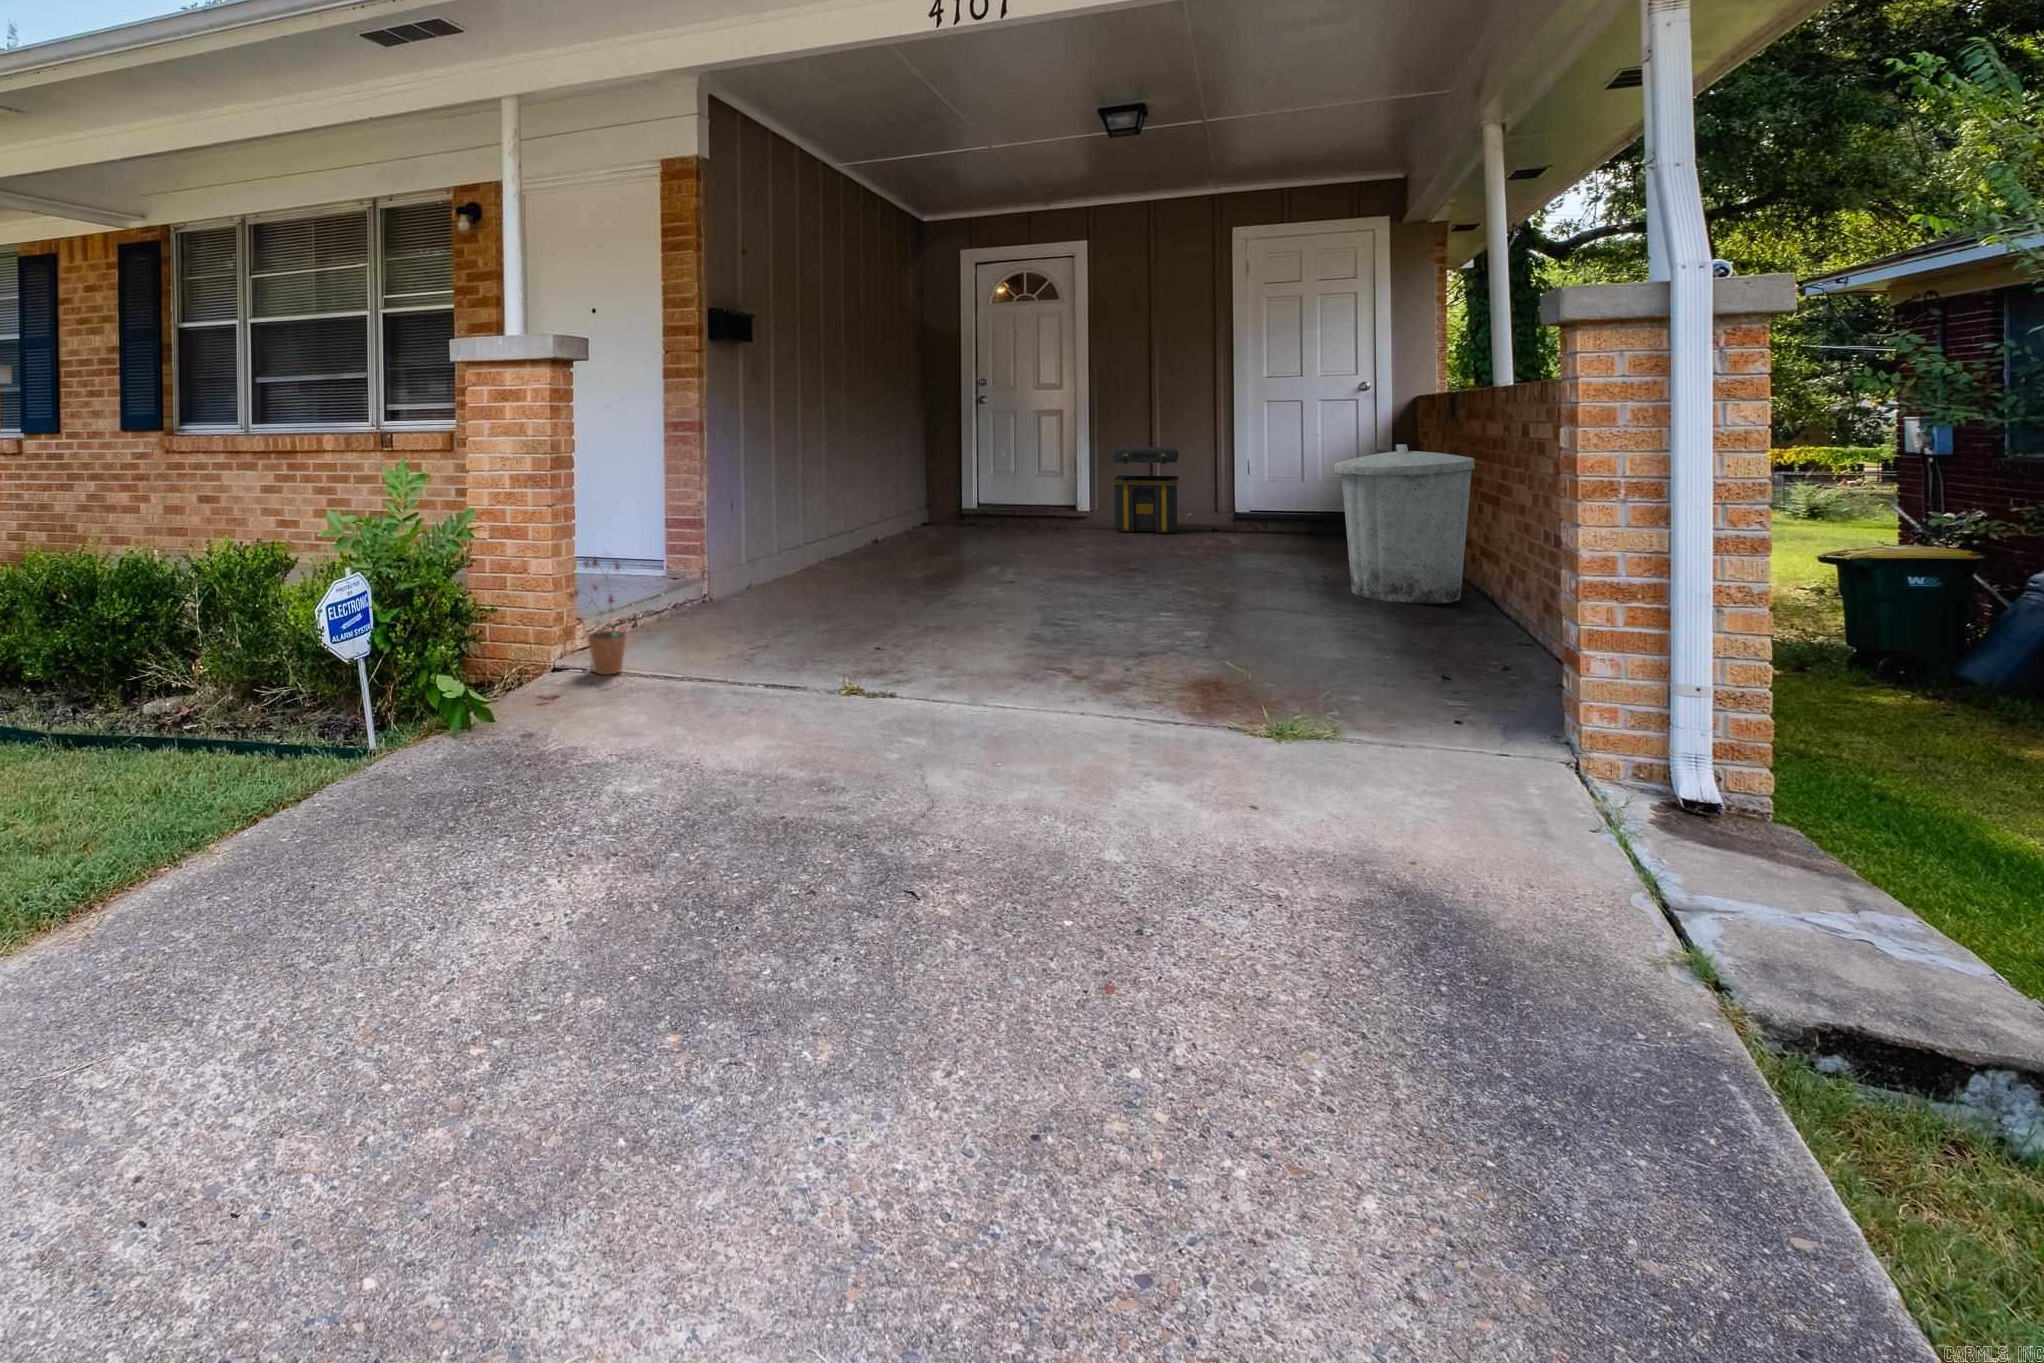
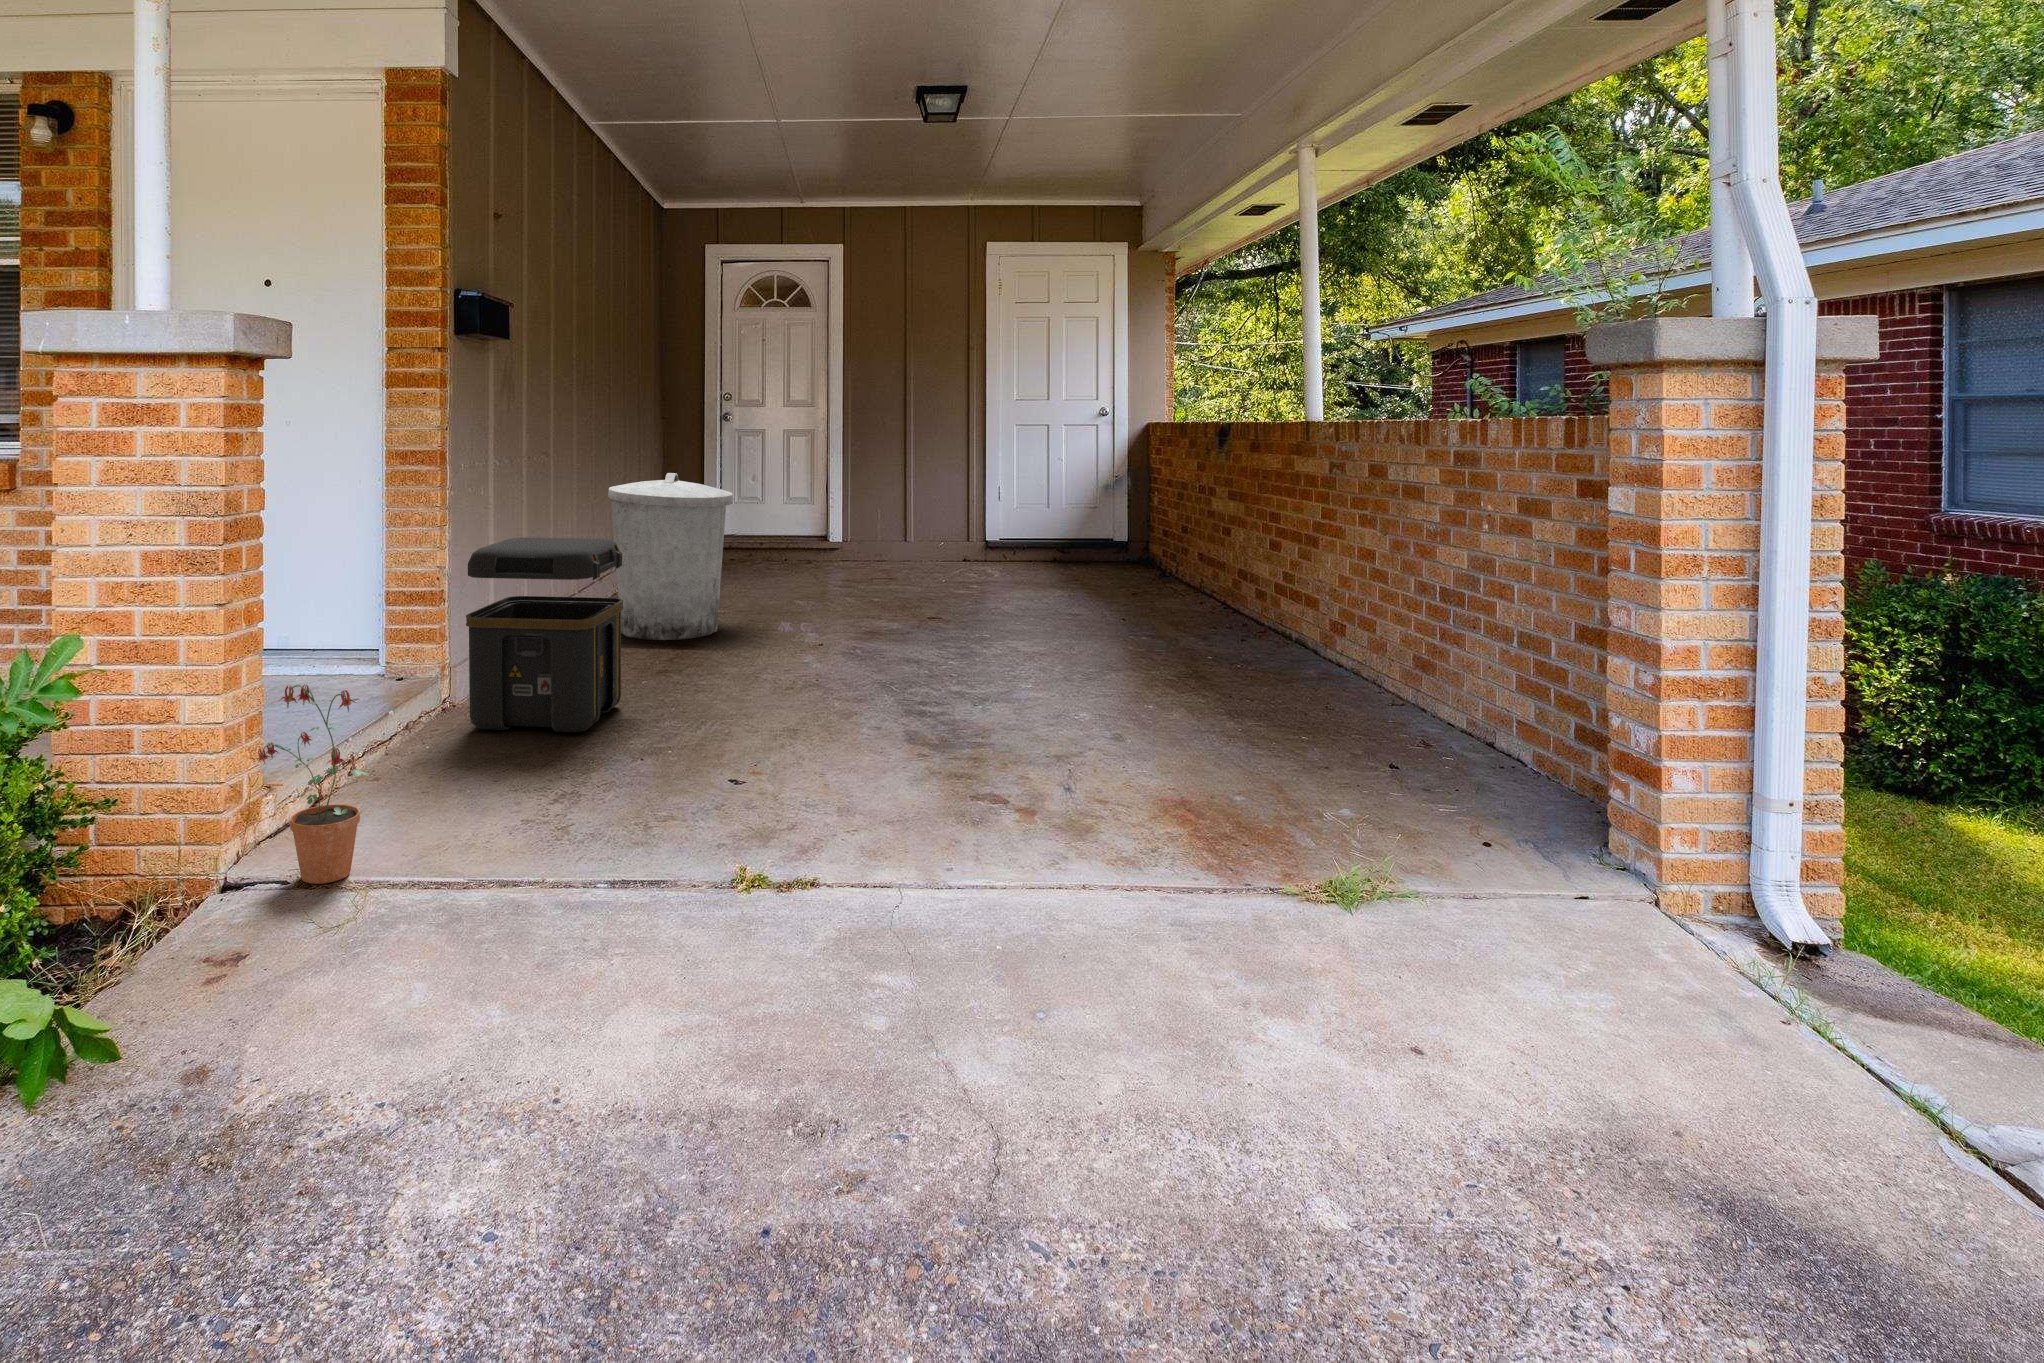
trash can: present [1335,444,1475,604] -> present [608,473,733,640]
toolbox: present [1113,447,1179,534] -> present [466,537,624,732]

